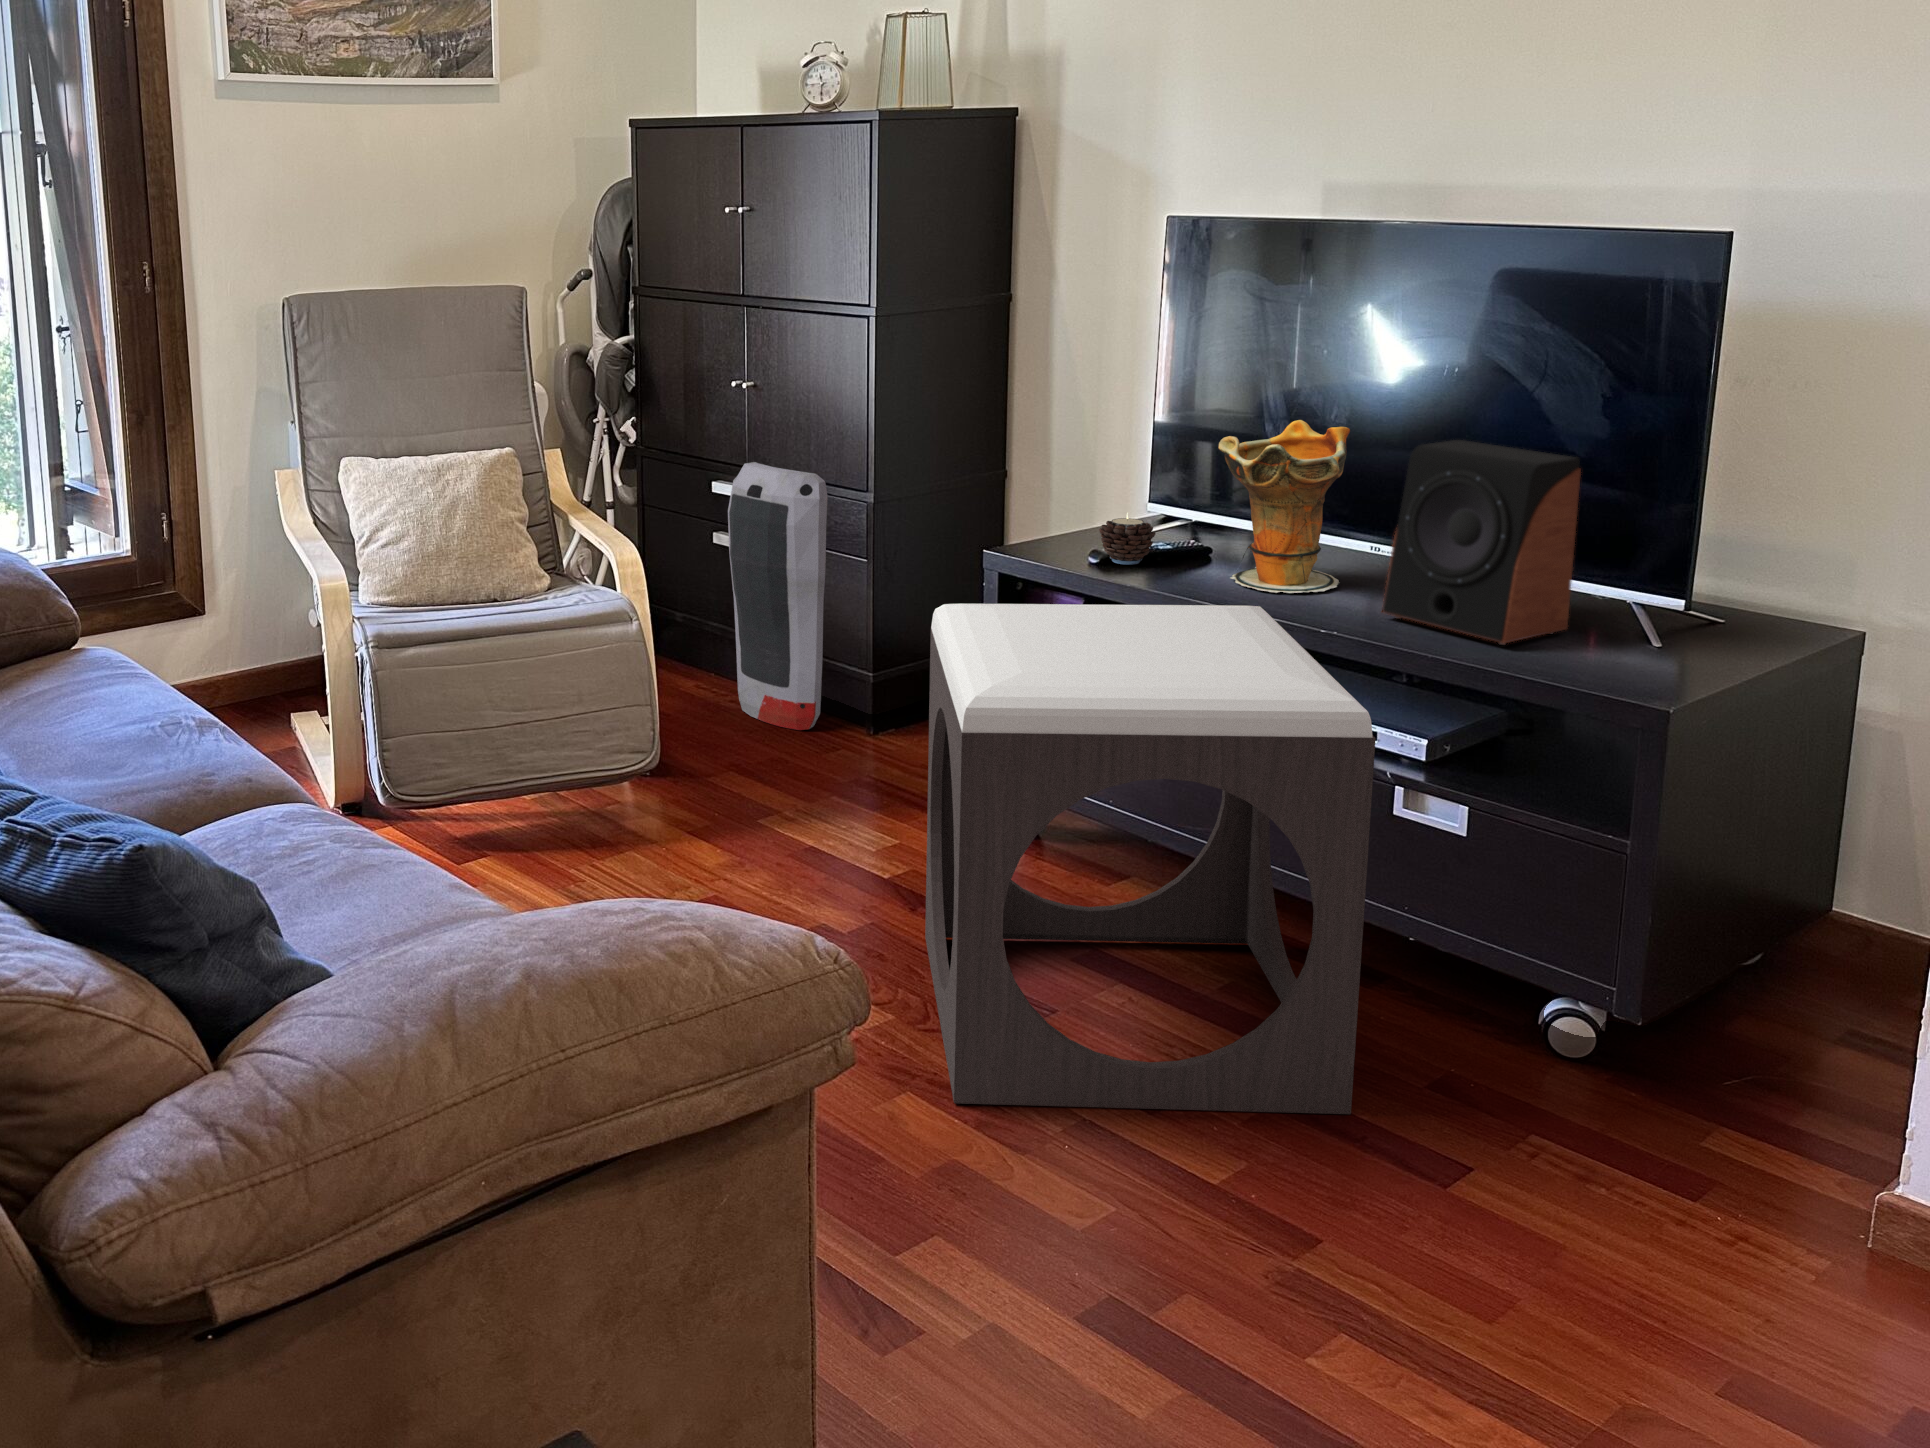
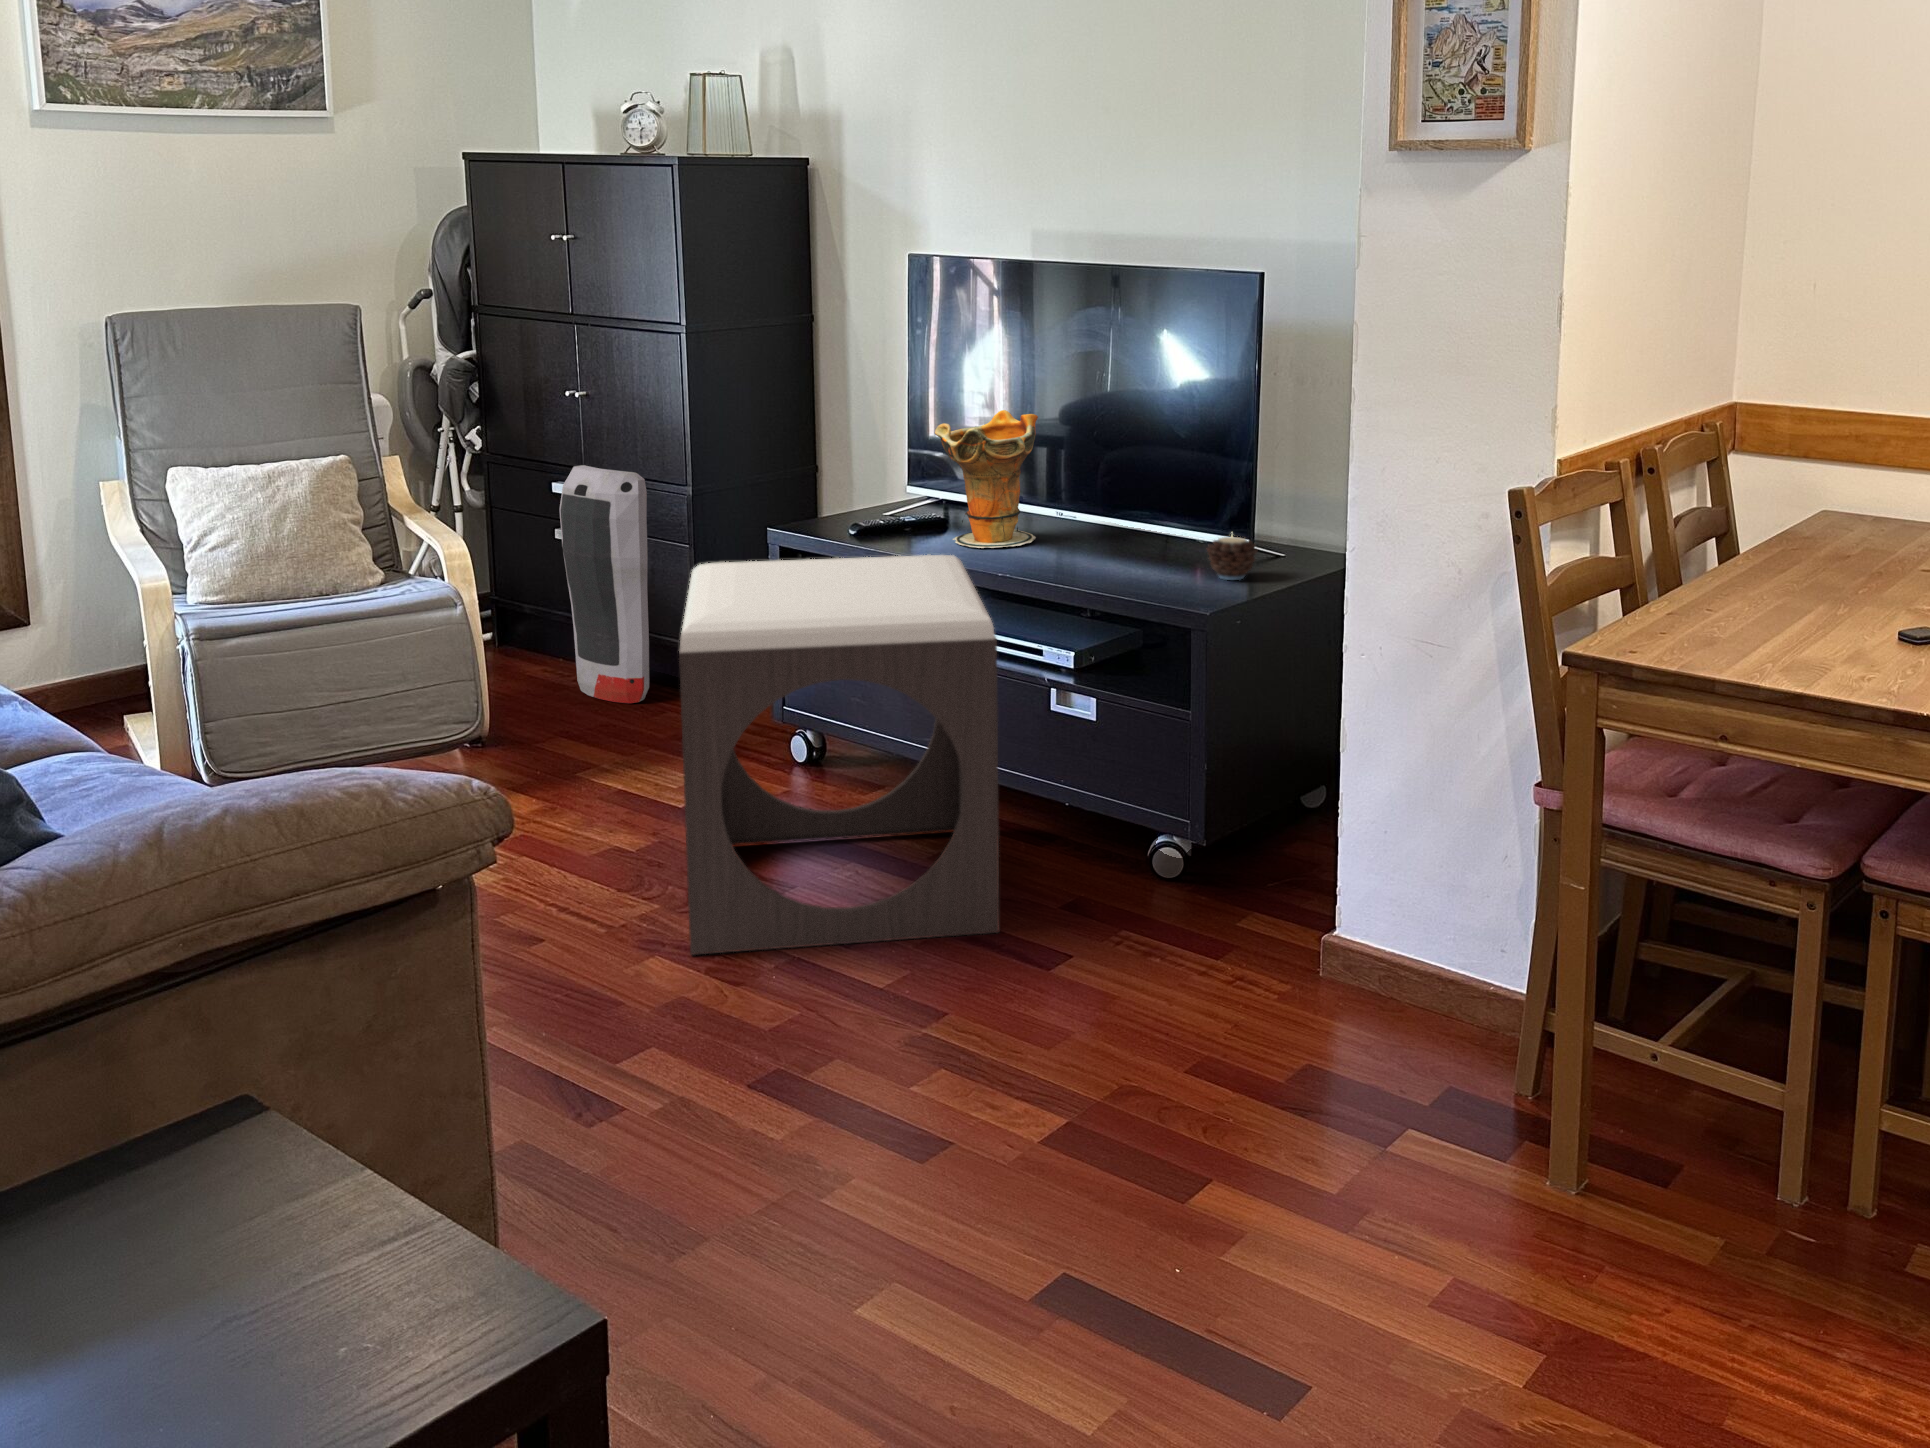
speaker: present [1382,440,1581,645] -> none [1052,421,1183,575]
candle: present [1099,513,1156,565] -> present [1207,536,1257,580]

